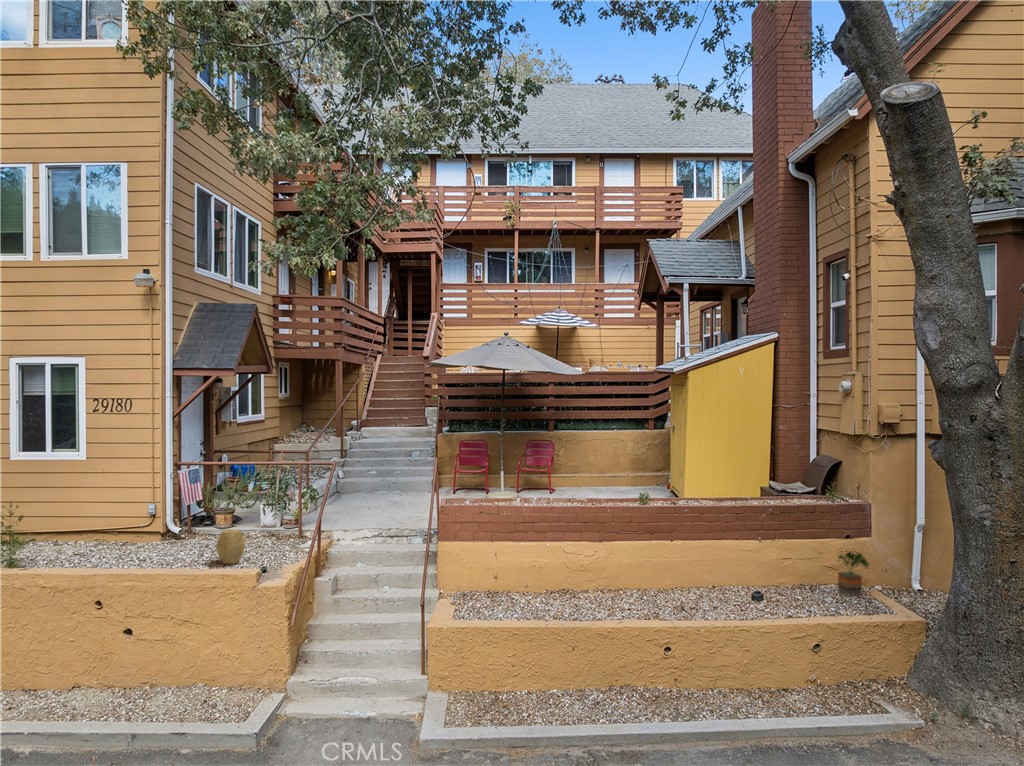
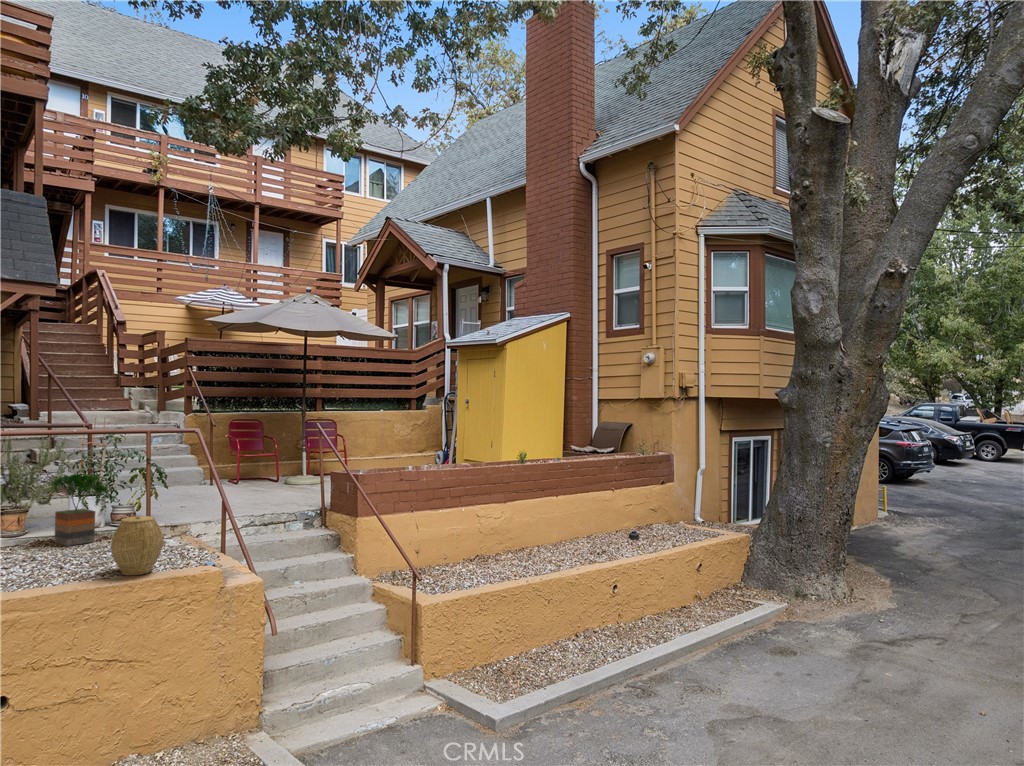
potted tree: present [838,551,868,595] -> present [51,473,108,546]

